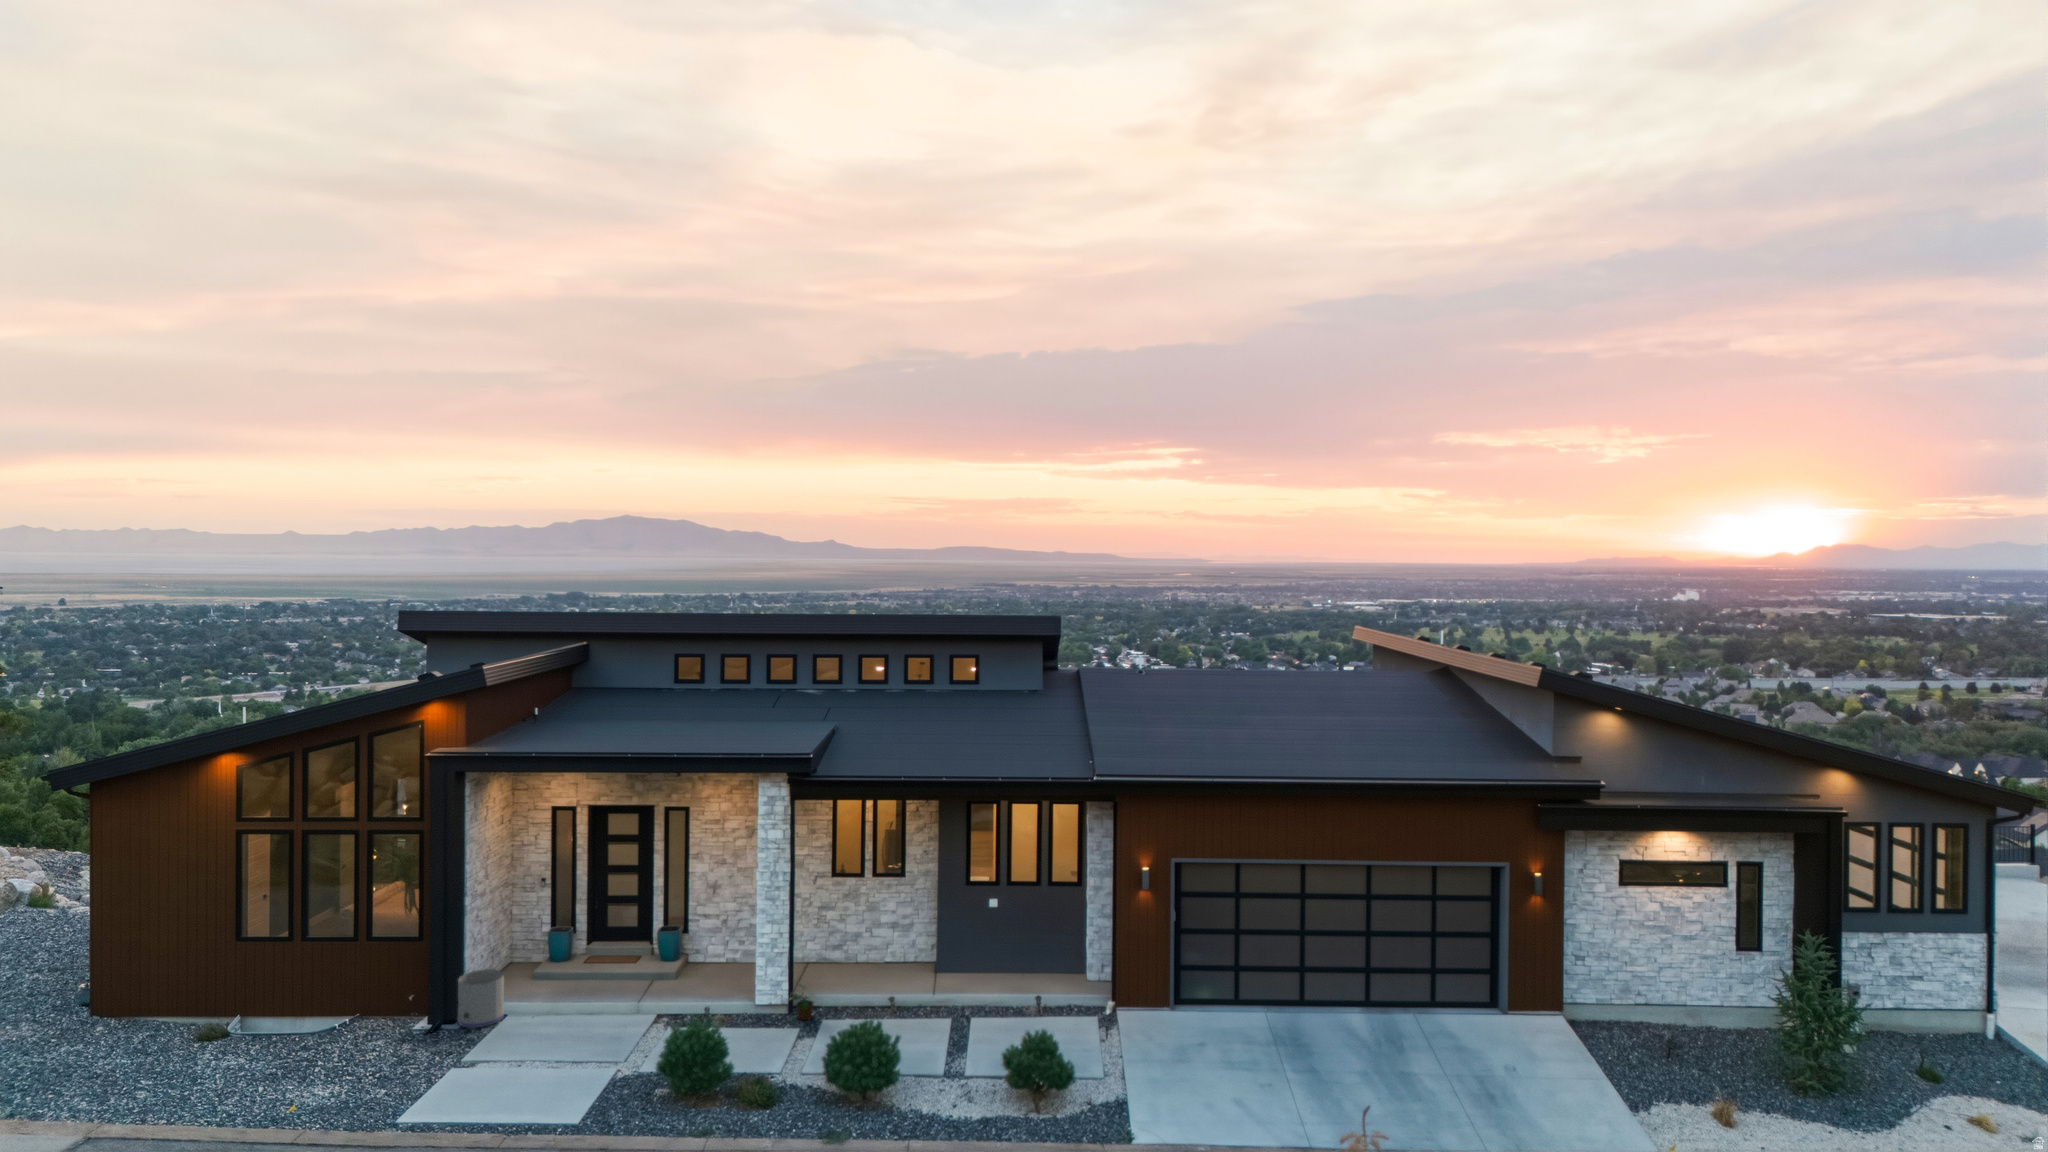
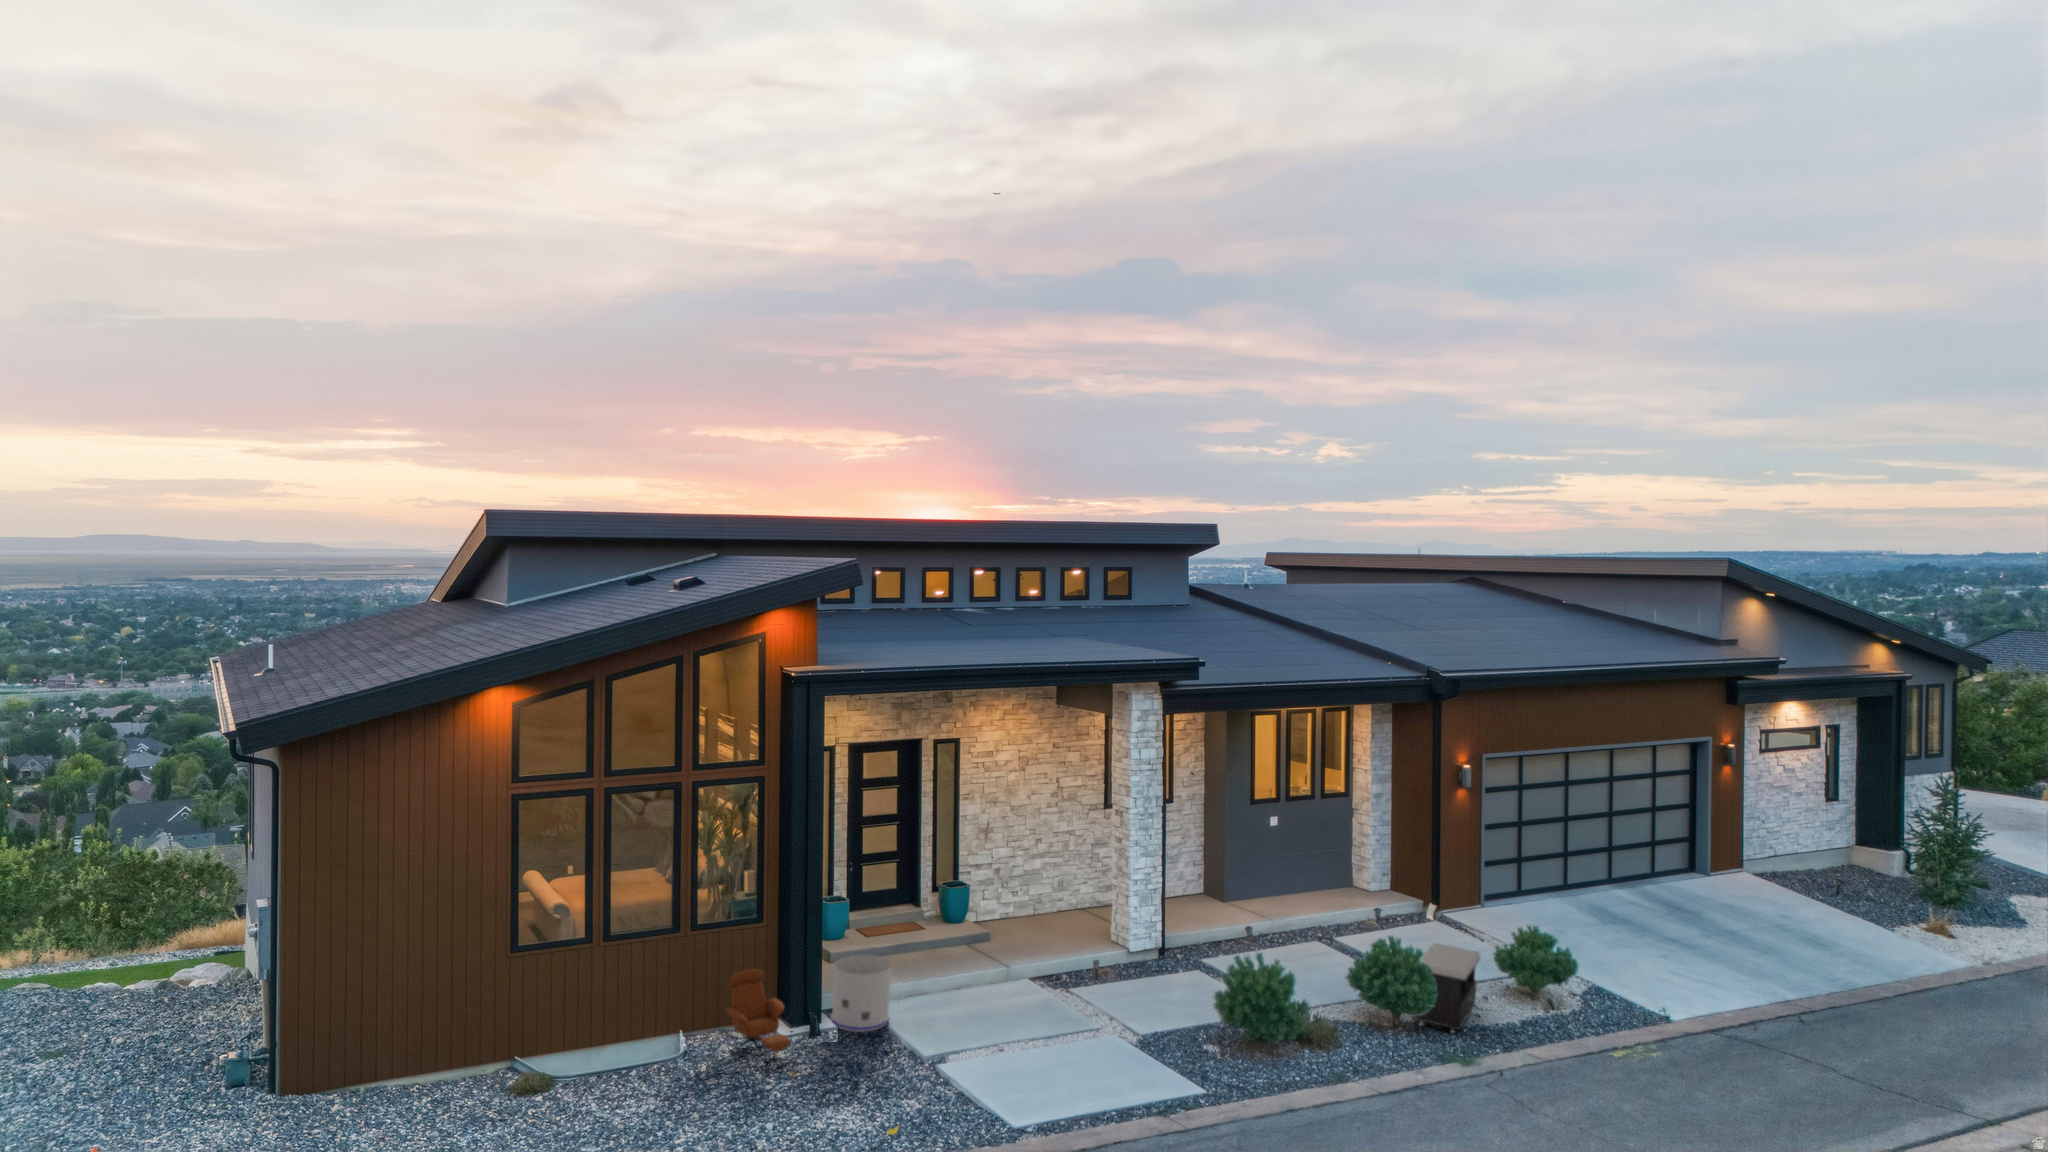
lounge chair: none [359,967,412,1043] -> present [725,969,790,1071]
potted plant: present [788,983,814,1020] -> none [1166,920,1203,959]
storage bench: none [841,1042,929,1128] -> present [1412,943,1480,1033]

